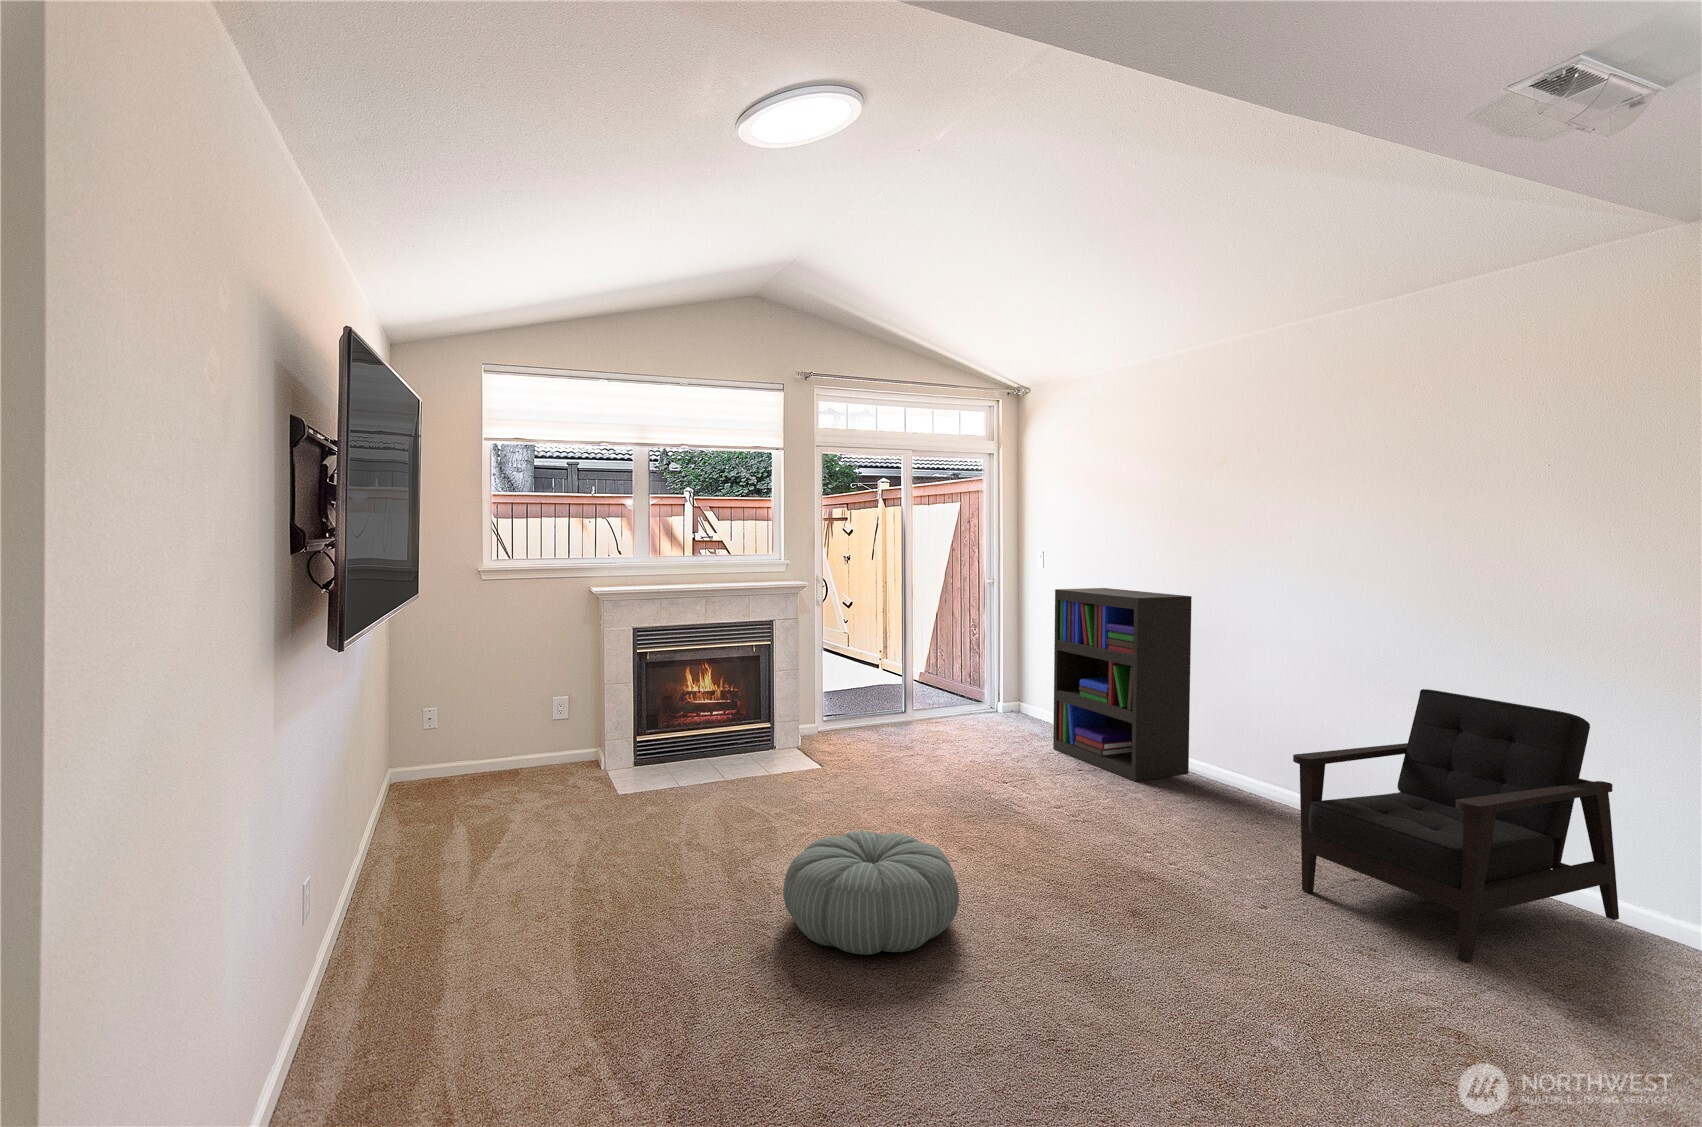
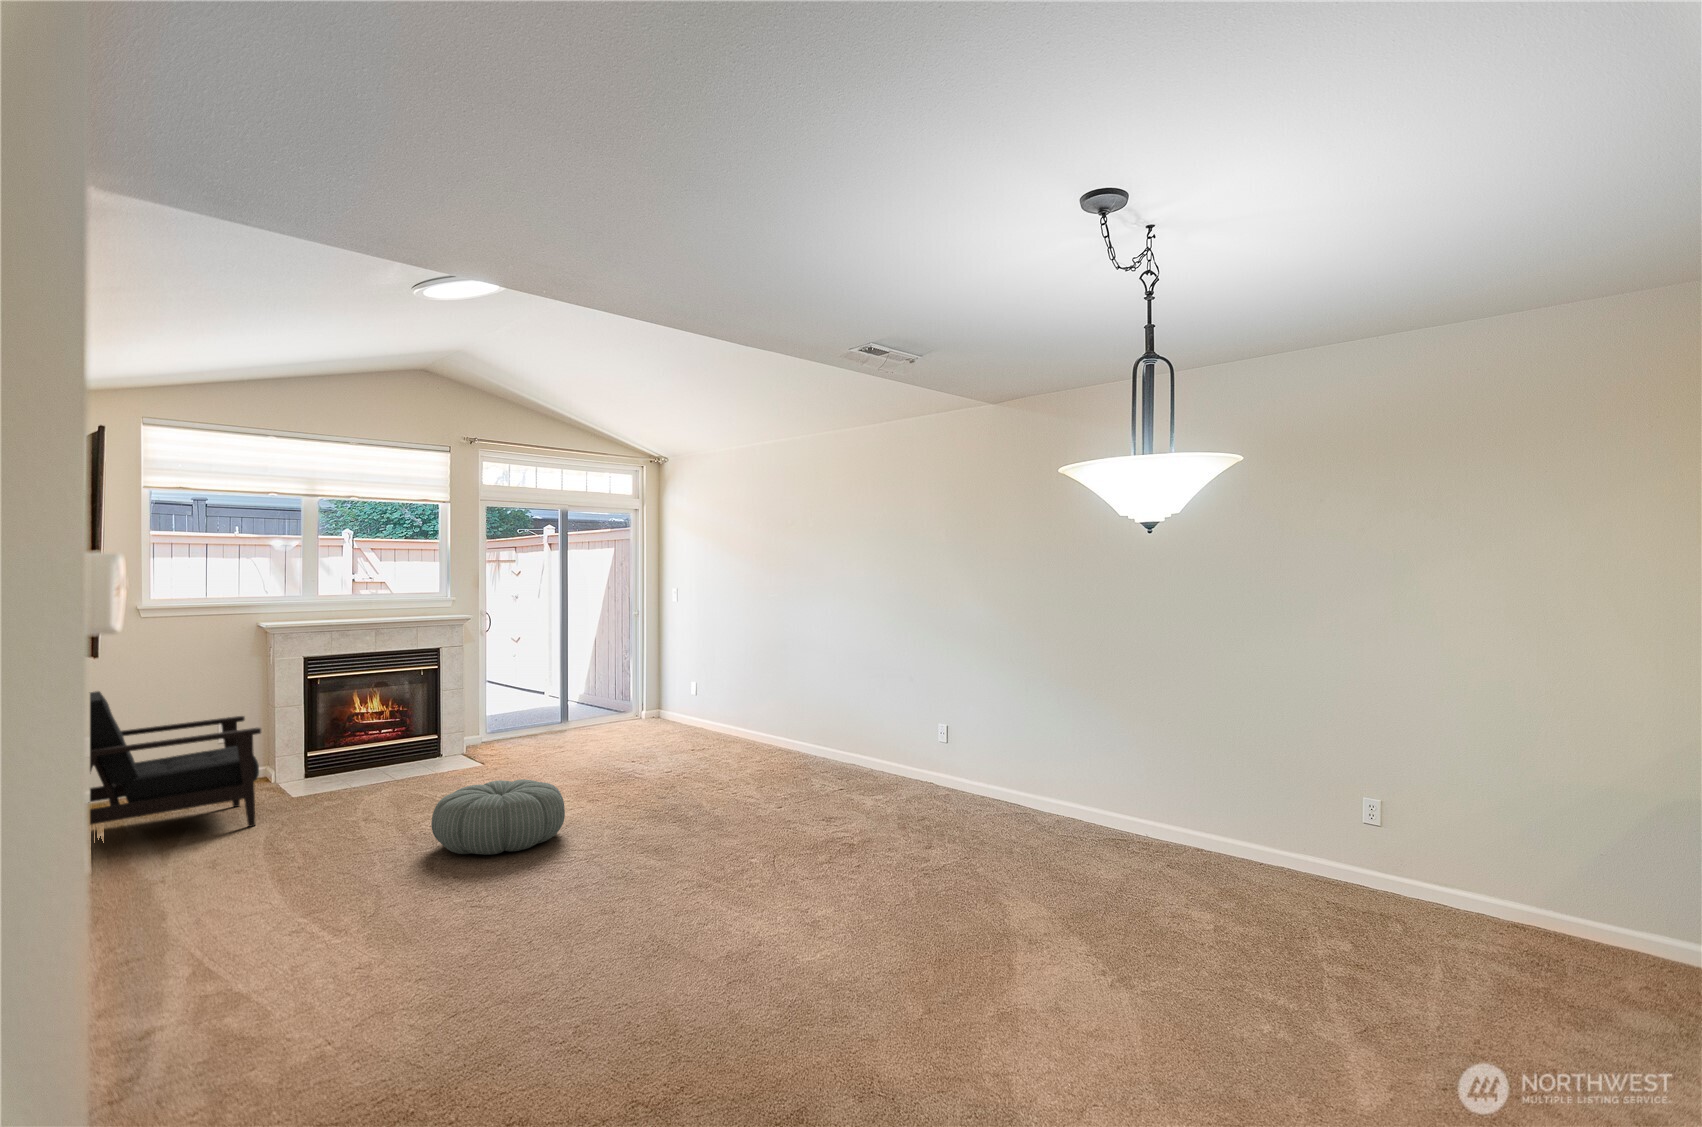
bookshelf: present [1053,588,1192,781] -> none [683,609,780,752]
armchair: present [1293,689,1619,962] -> present [90,691,261,827]

